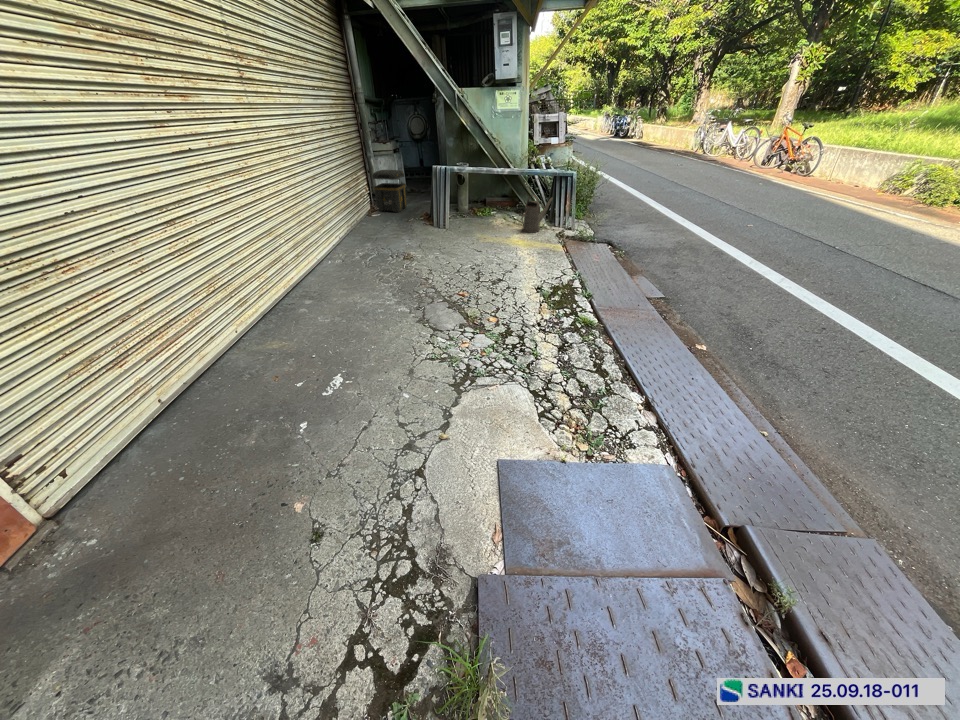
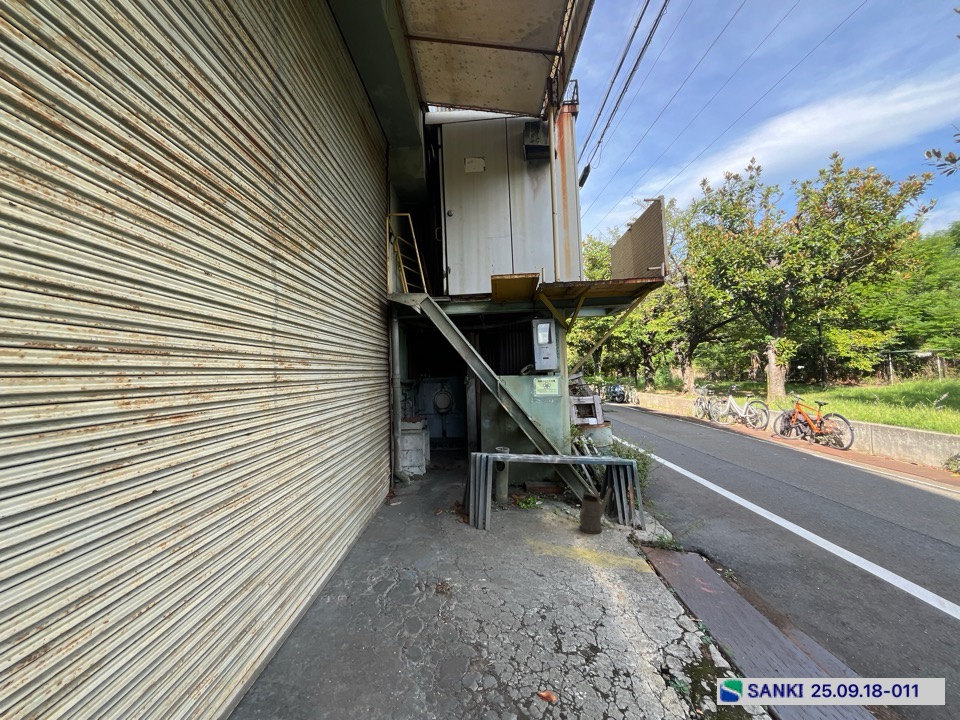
toolbox: present [372,170,407,212] -> none [397,449,433,496]

